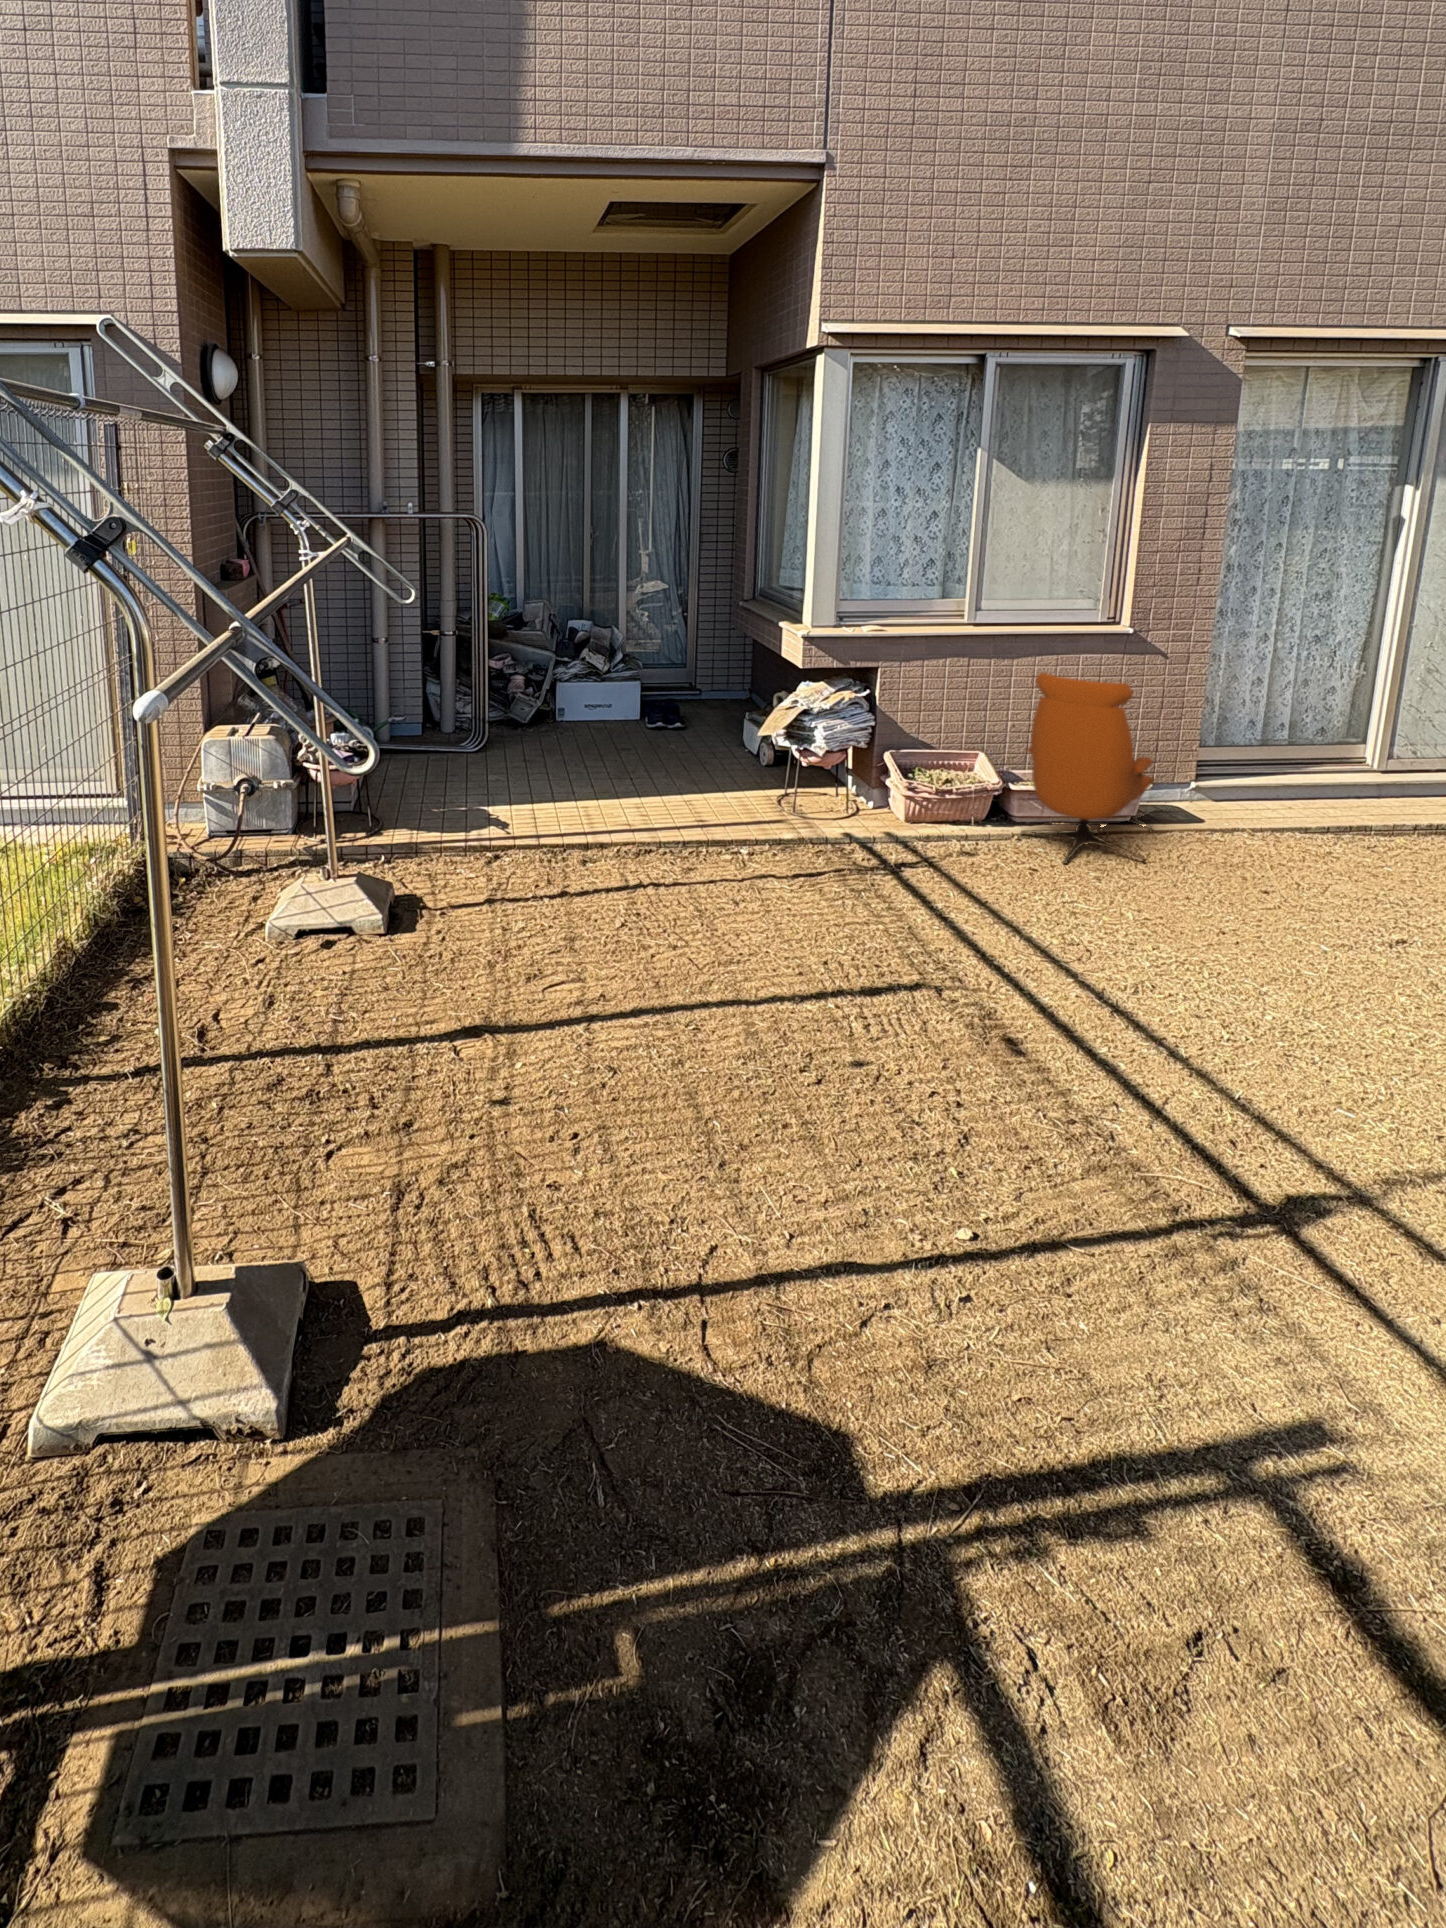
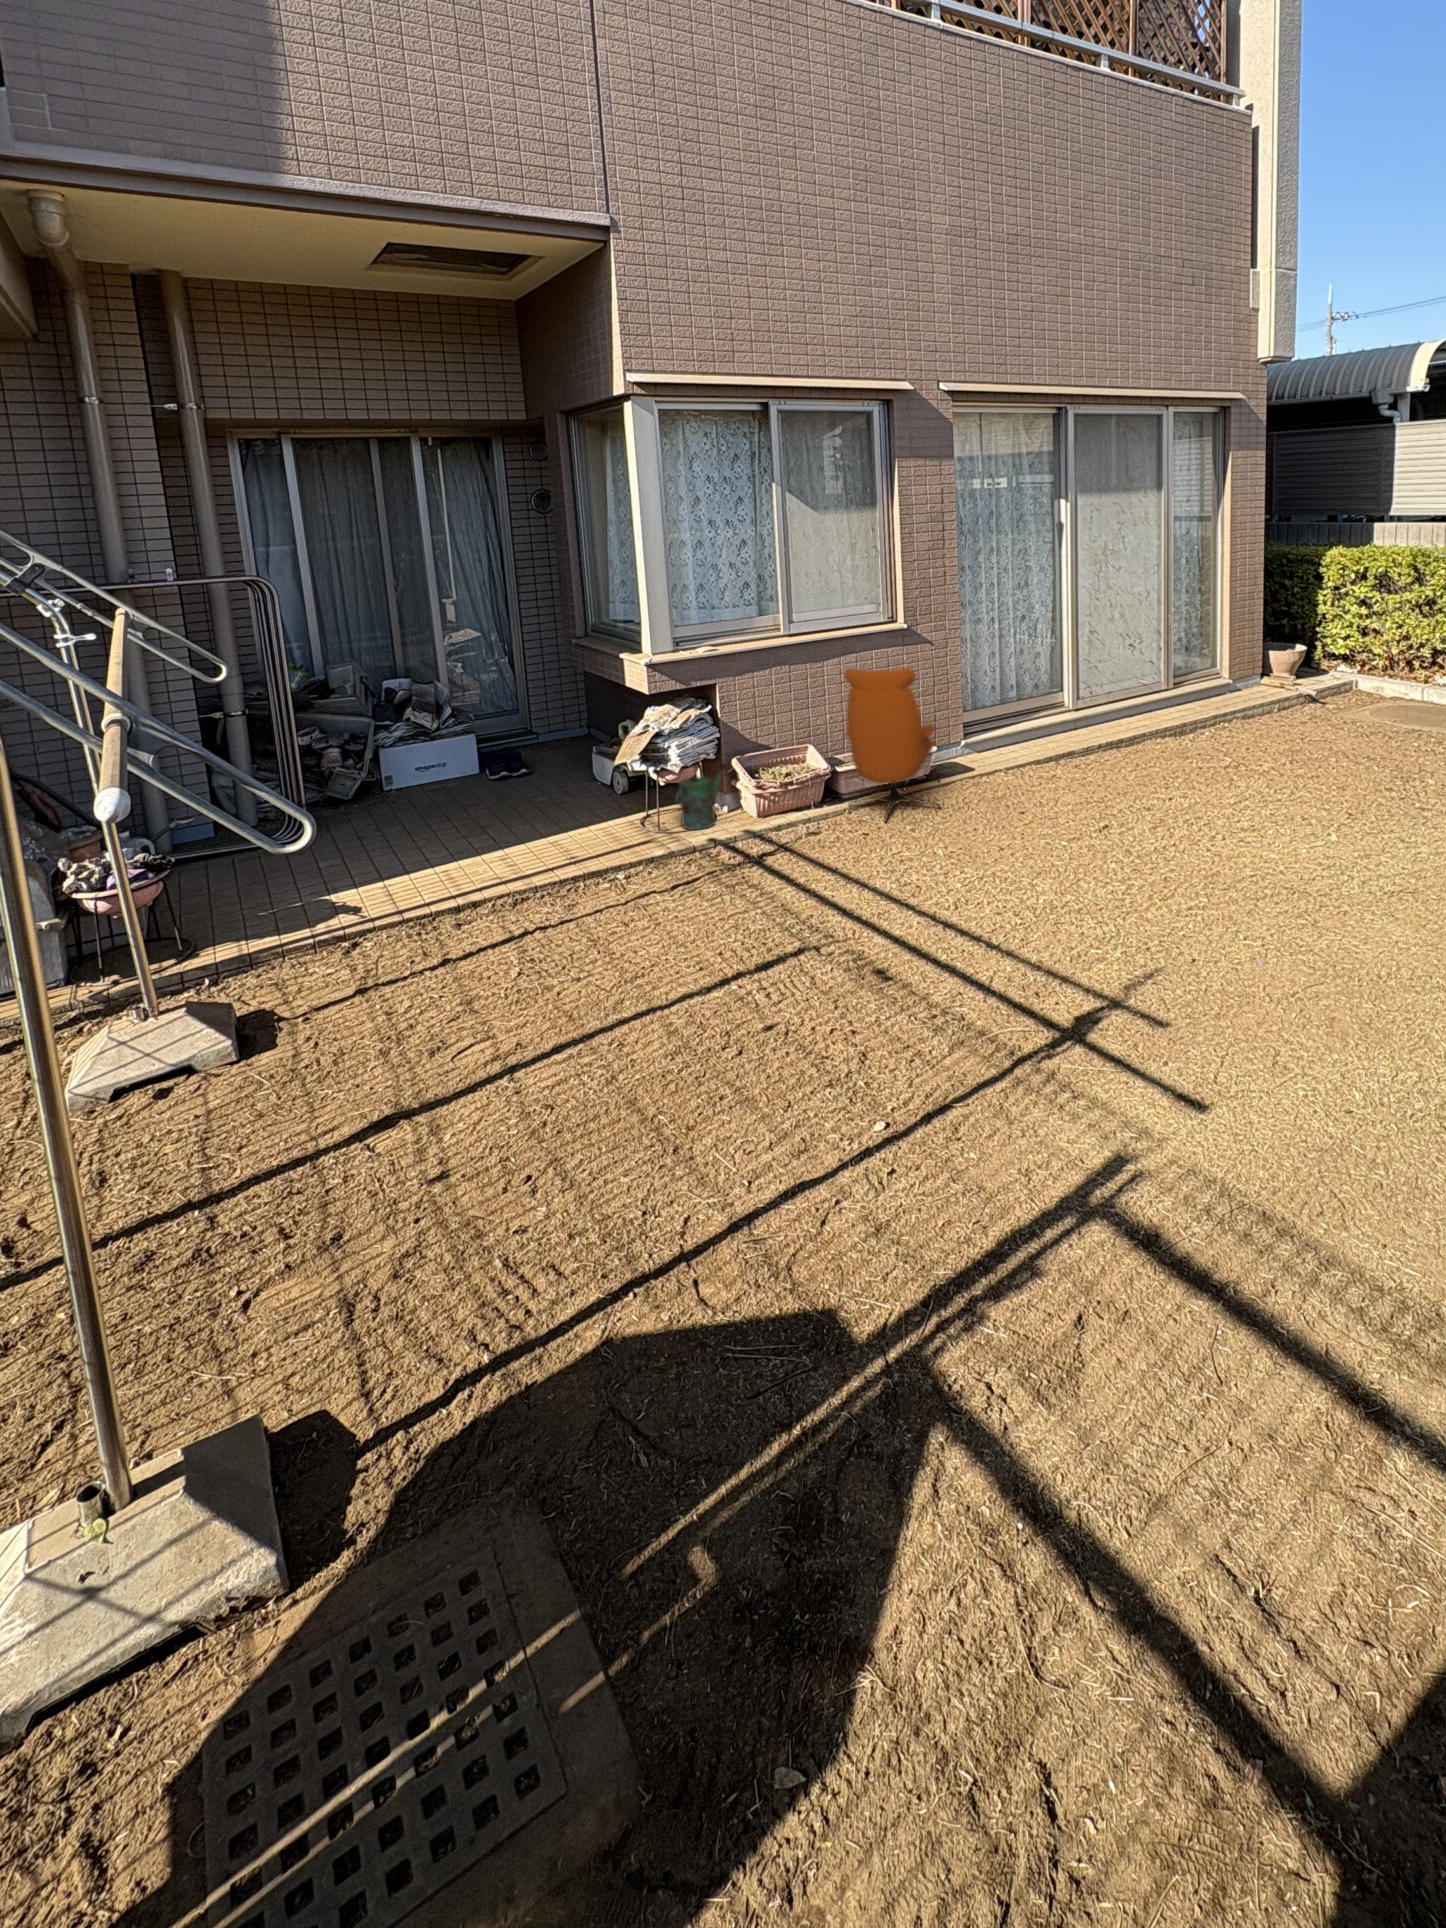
watering can: none [815,756,881,824] -> present [675,763,728,830]

